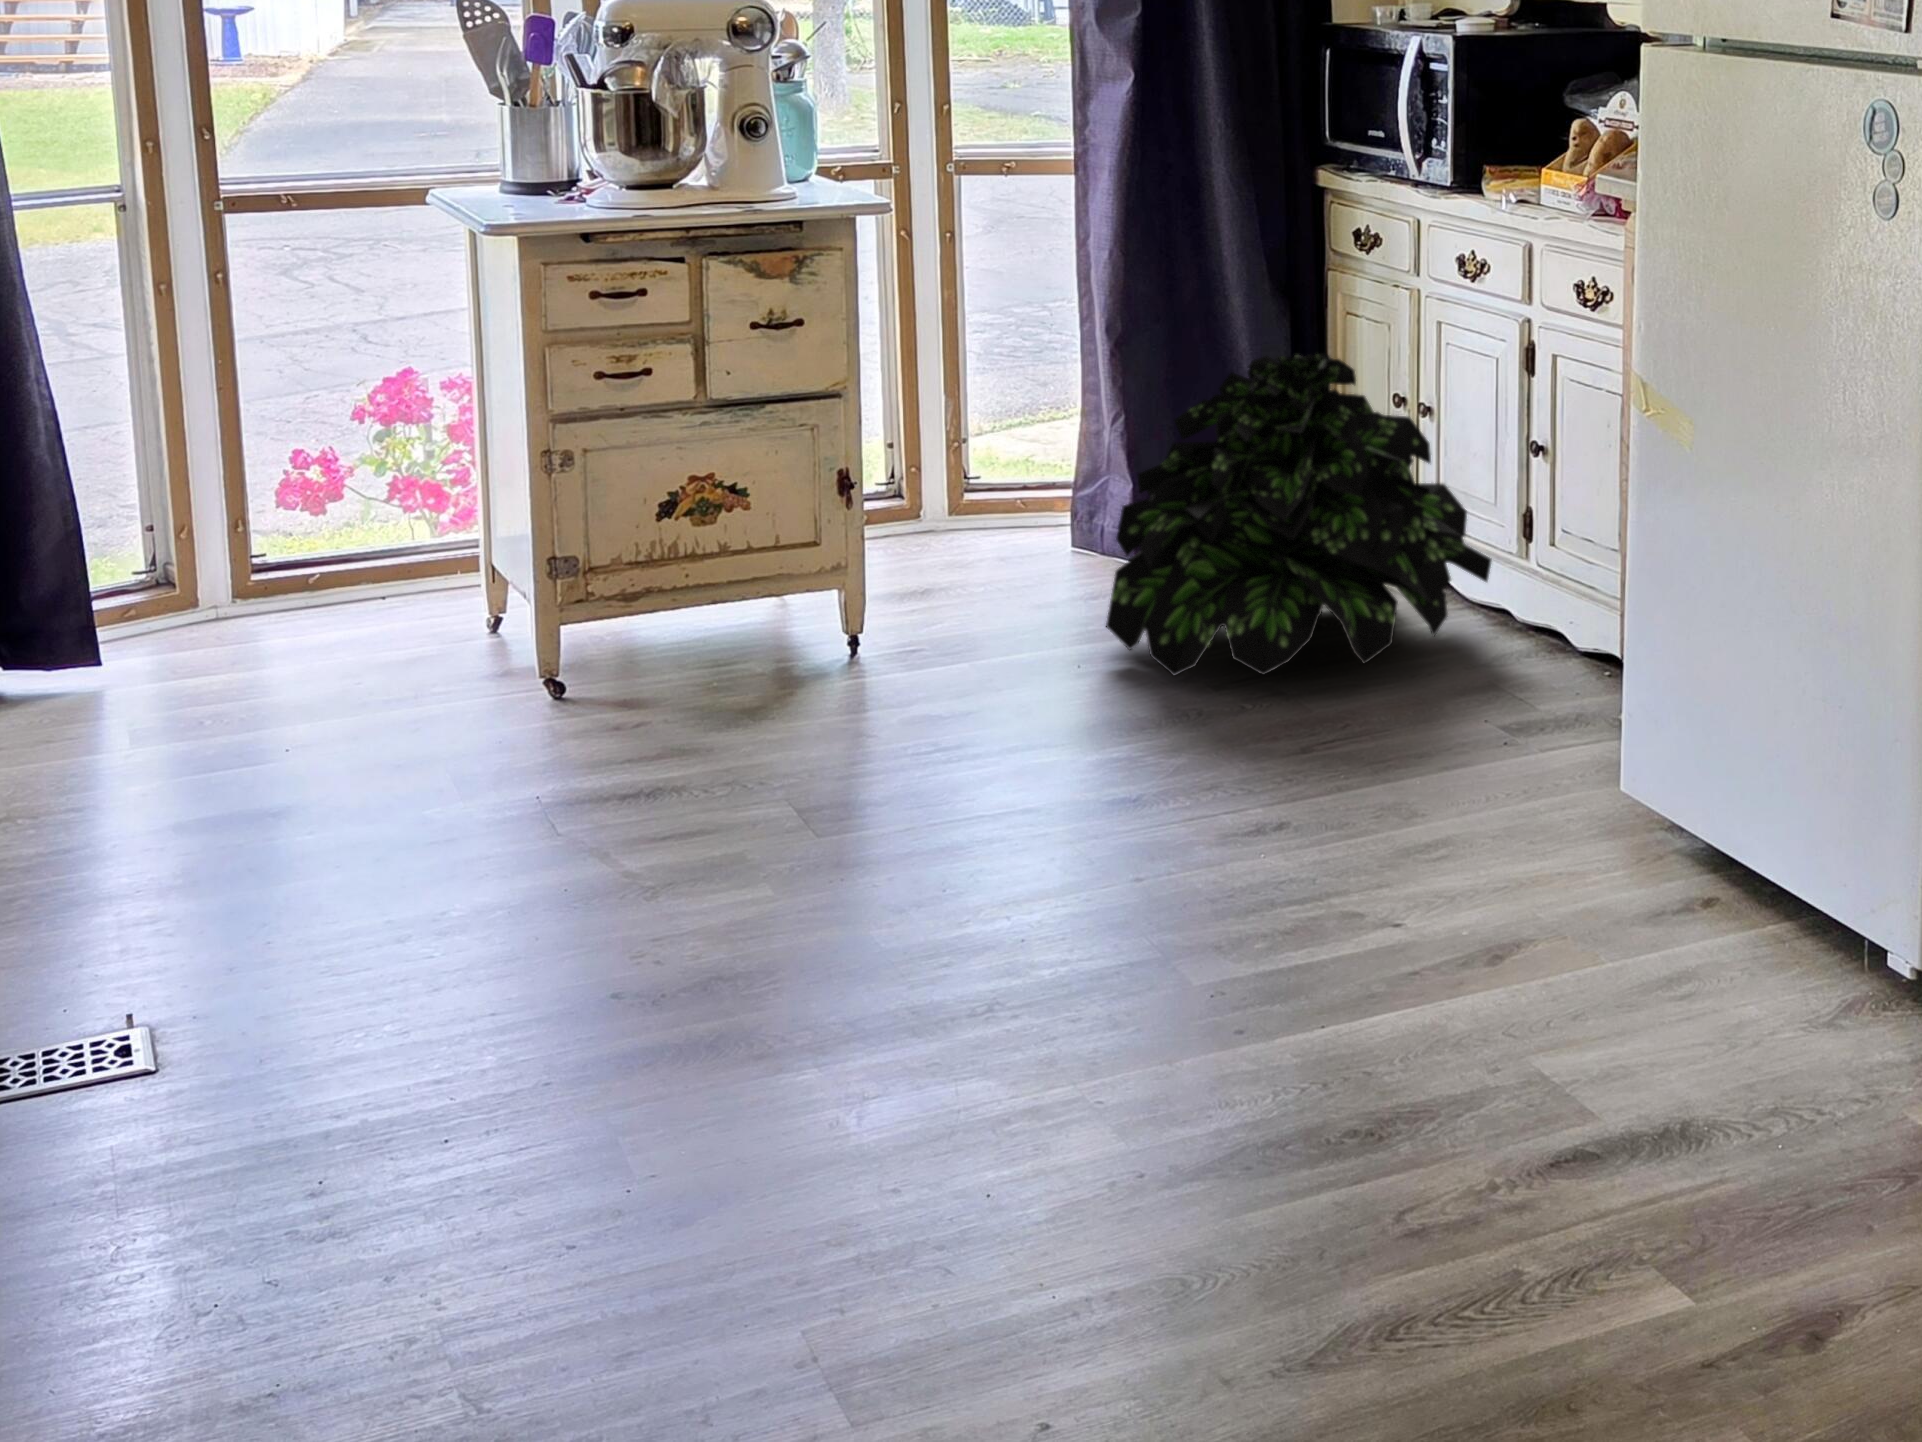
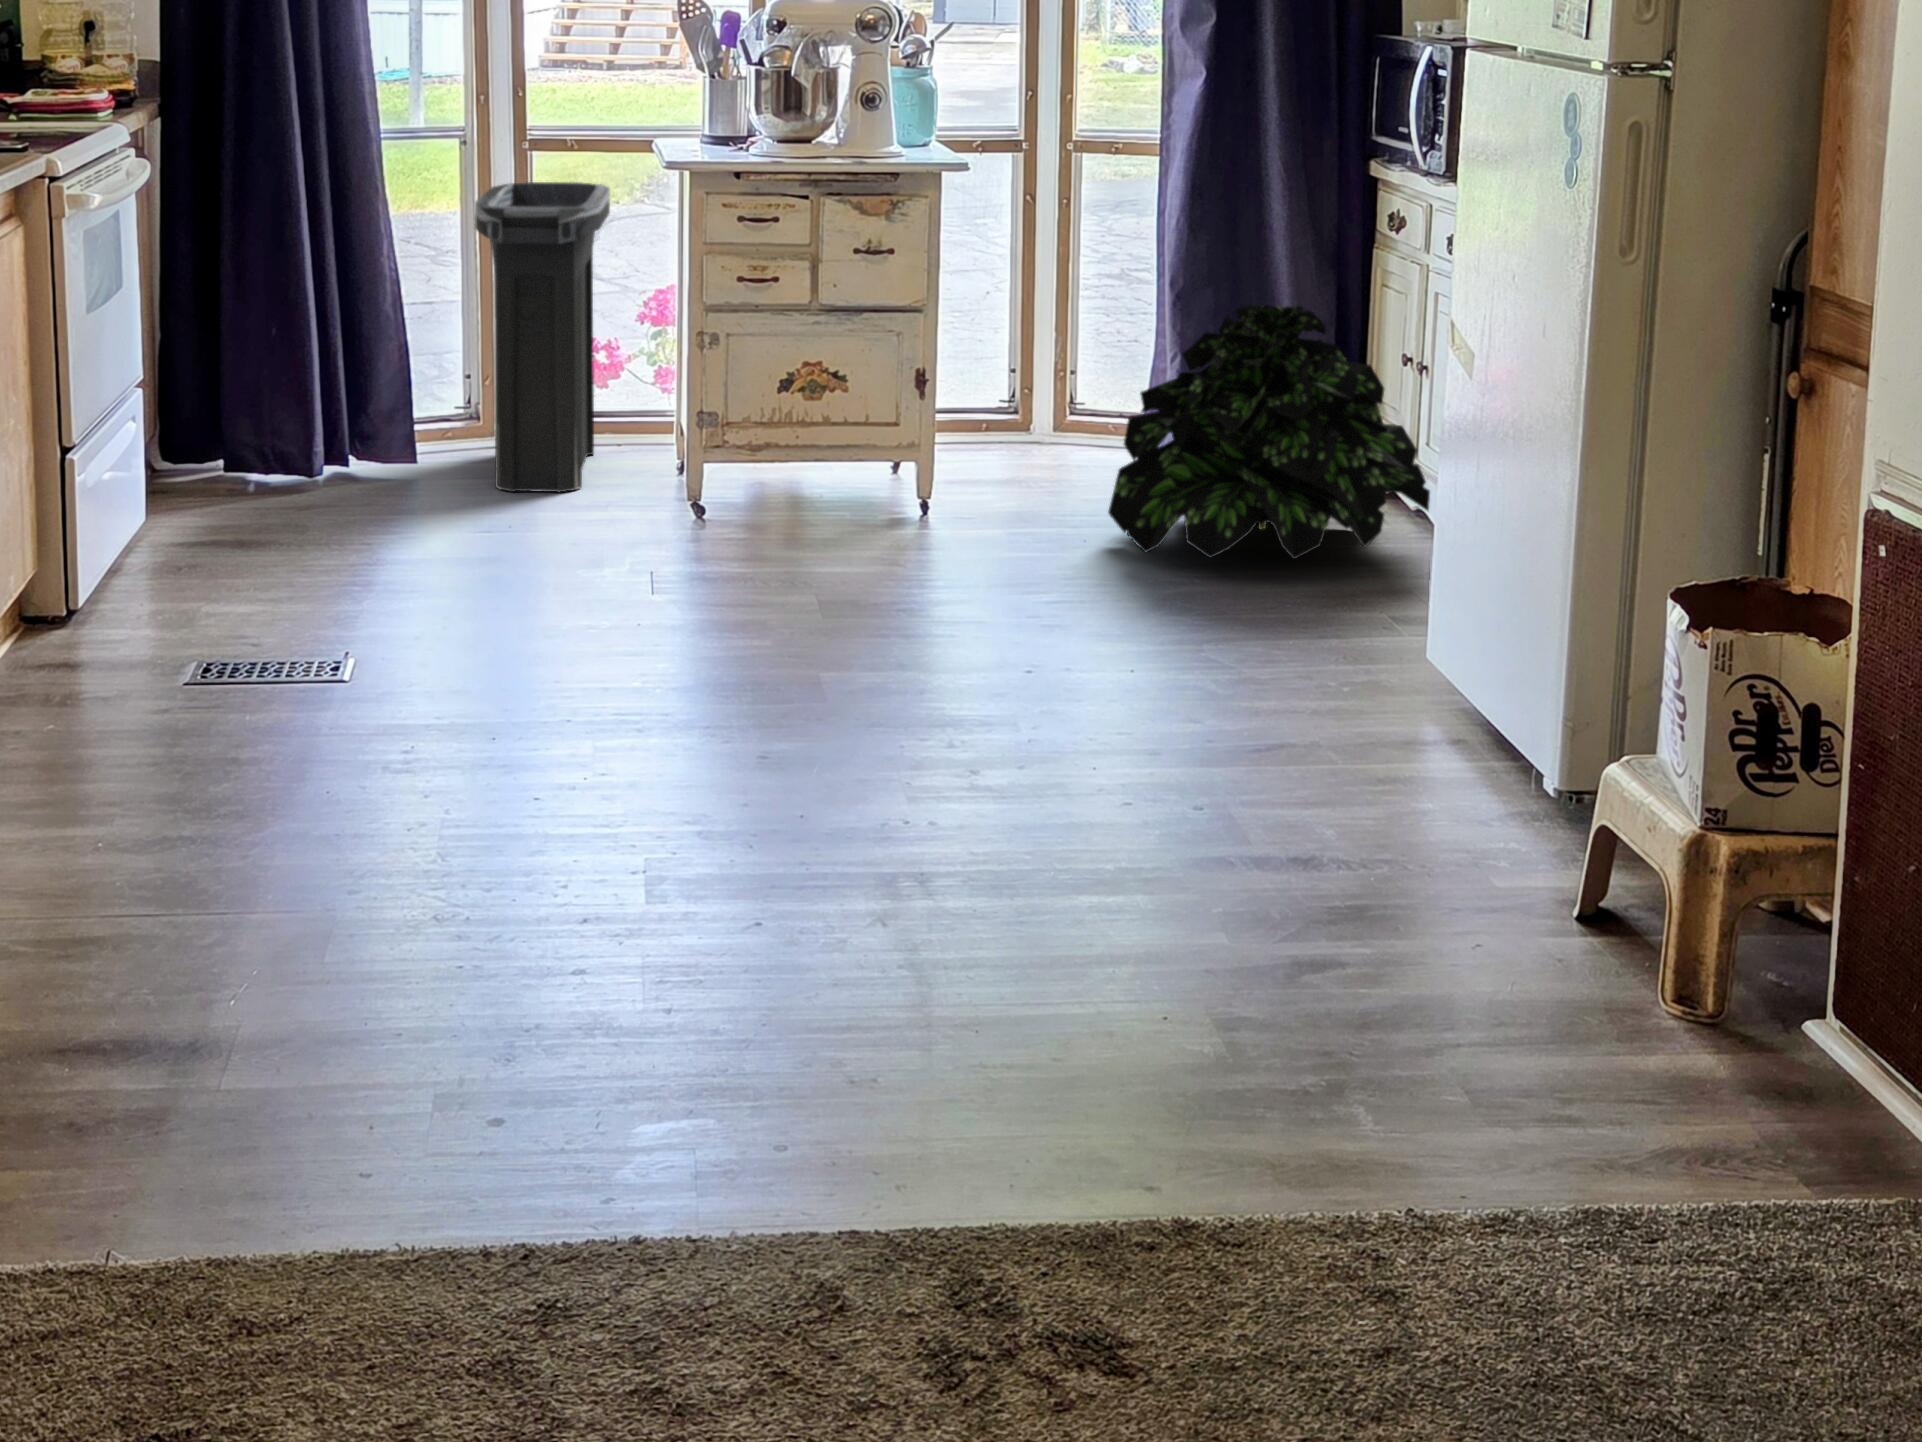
trash can: none [181,252,372,692] -> present [475,182,610,492]

